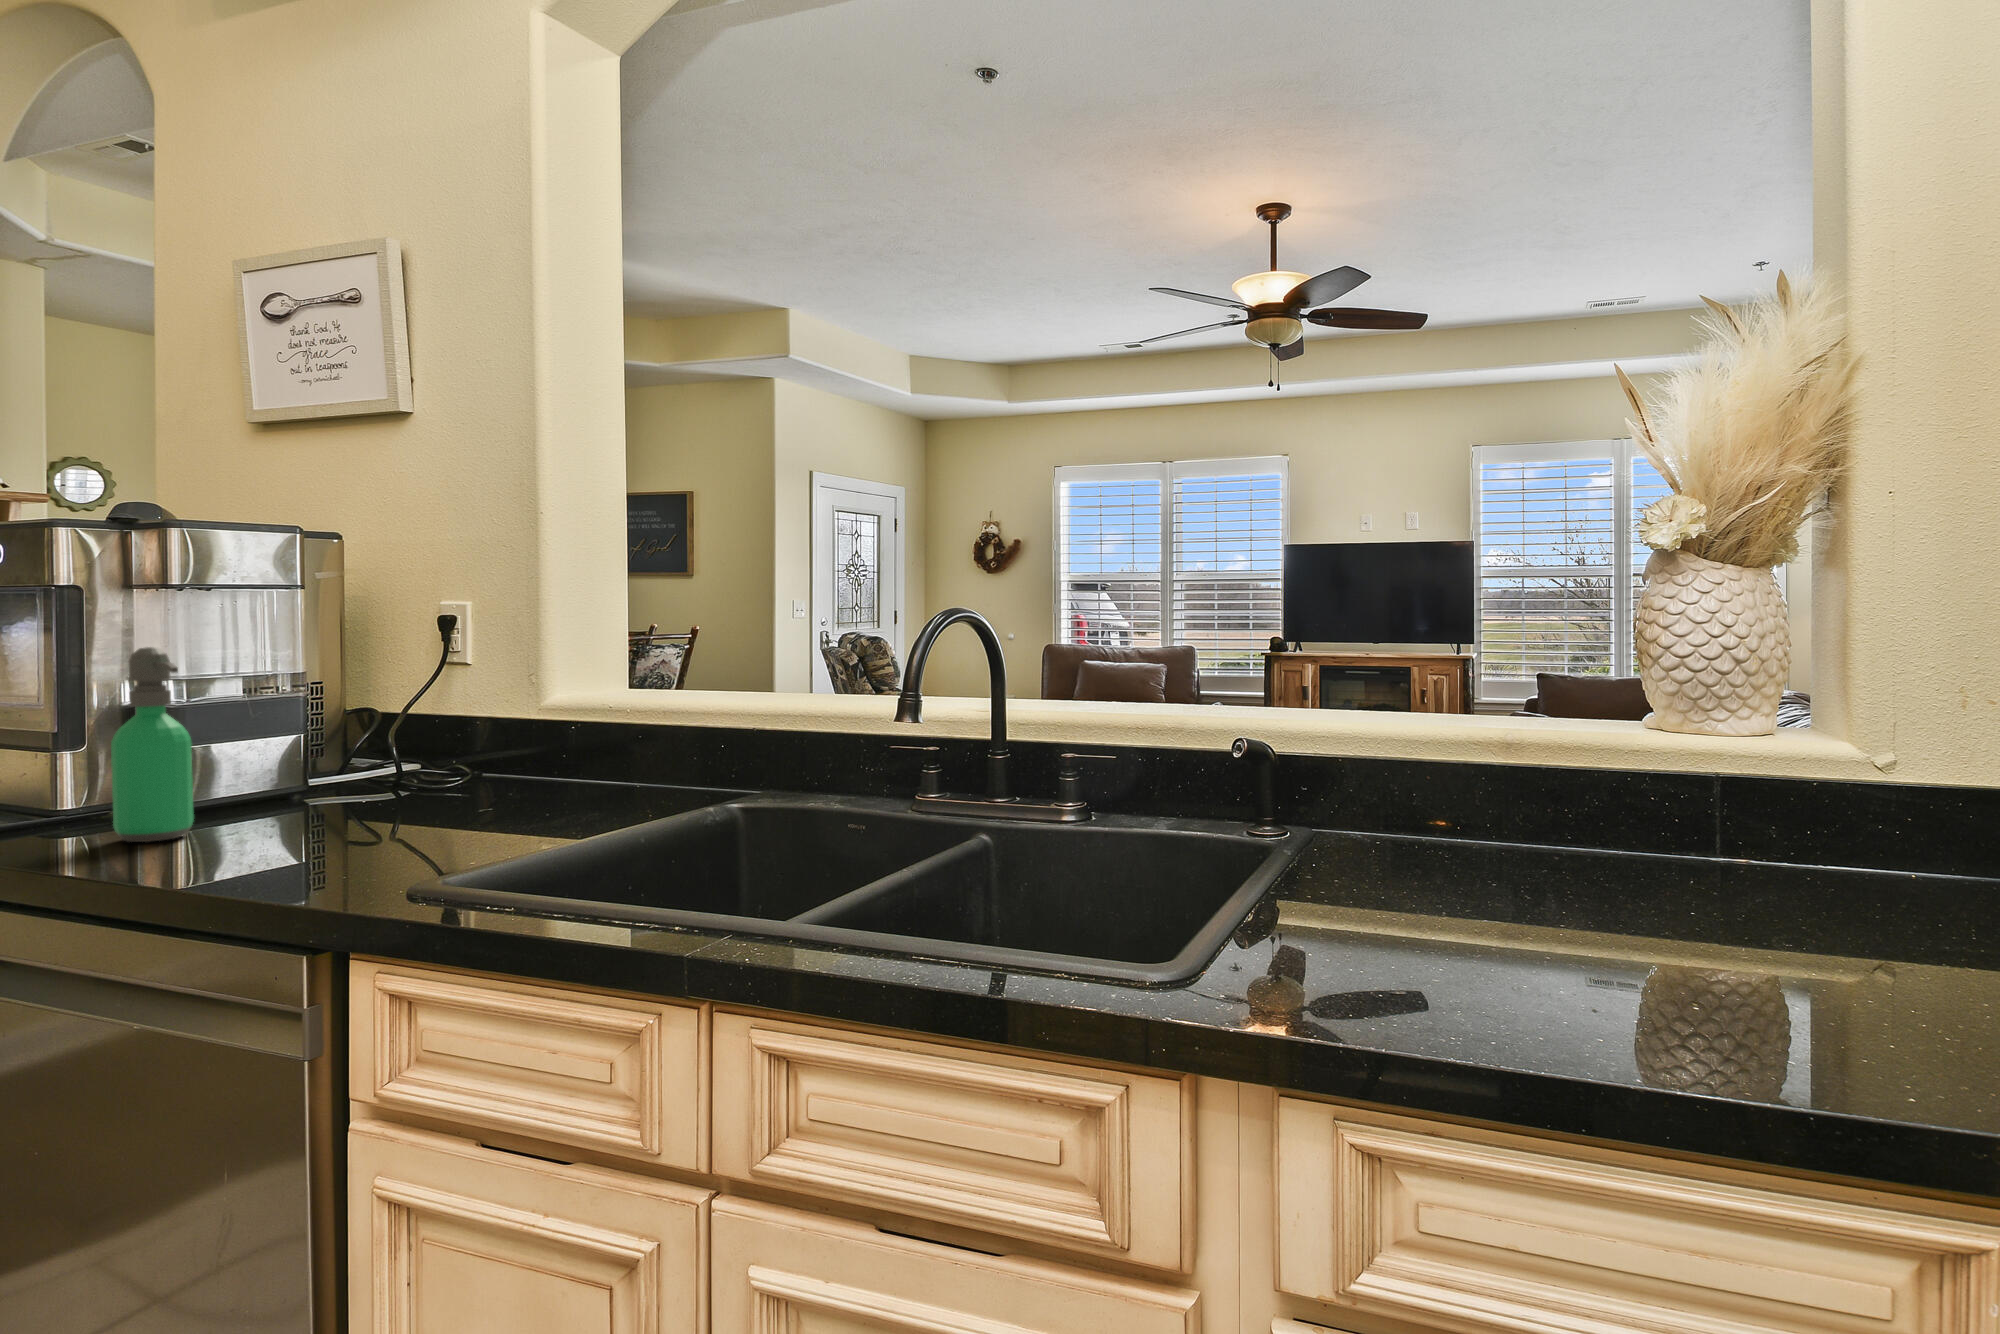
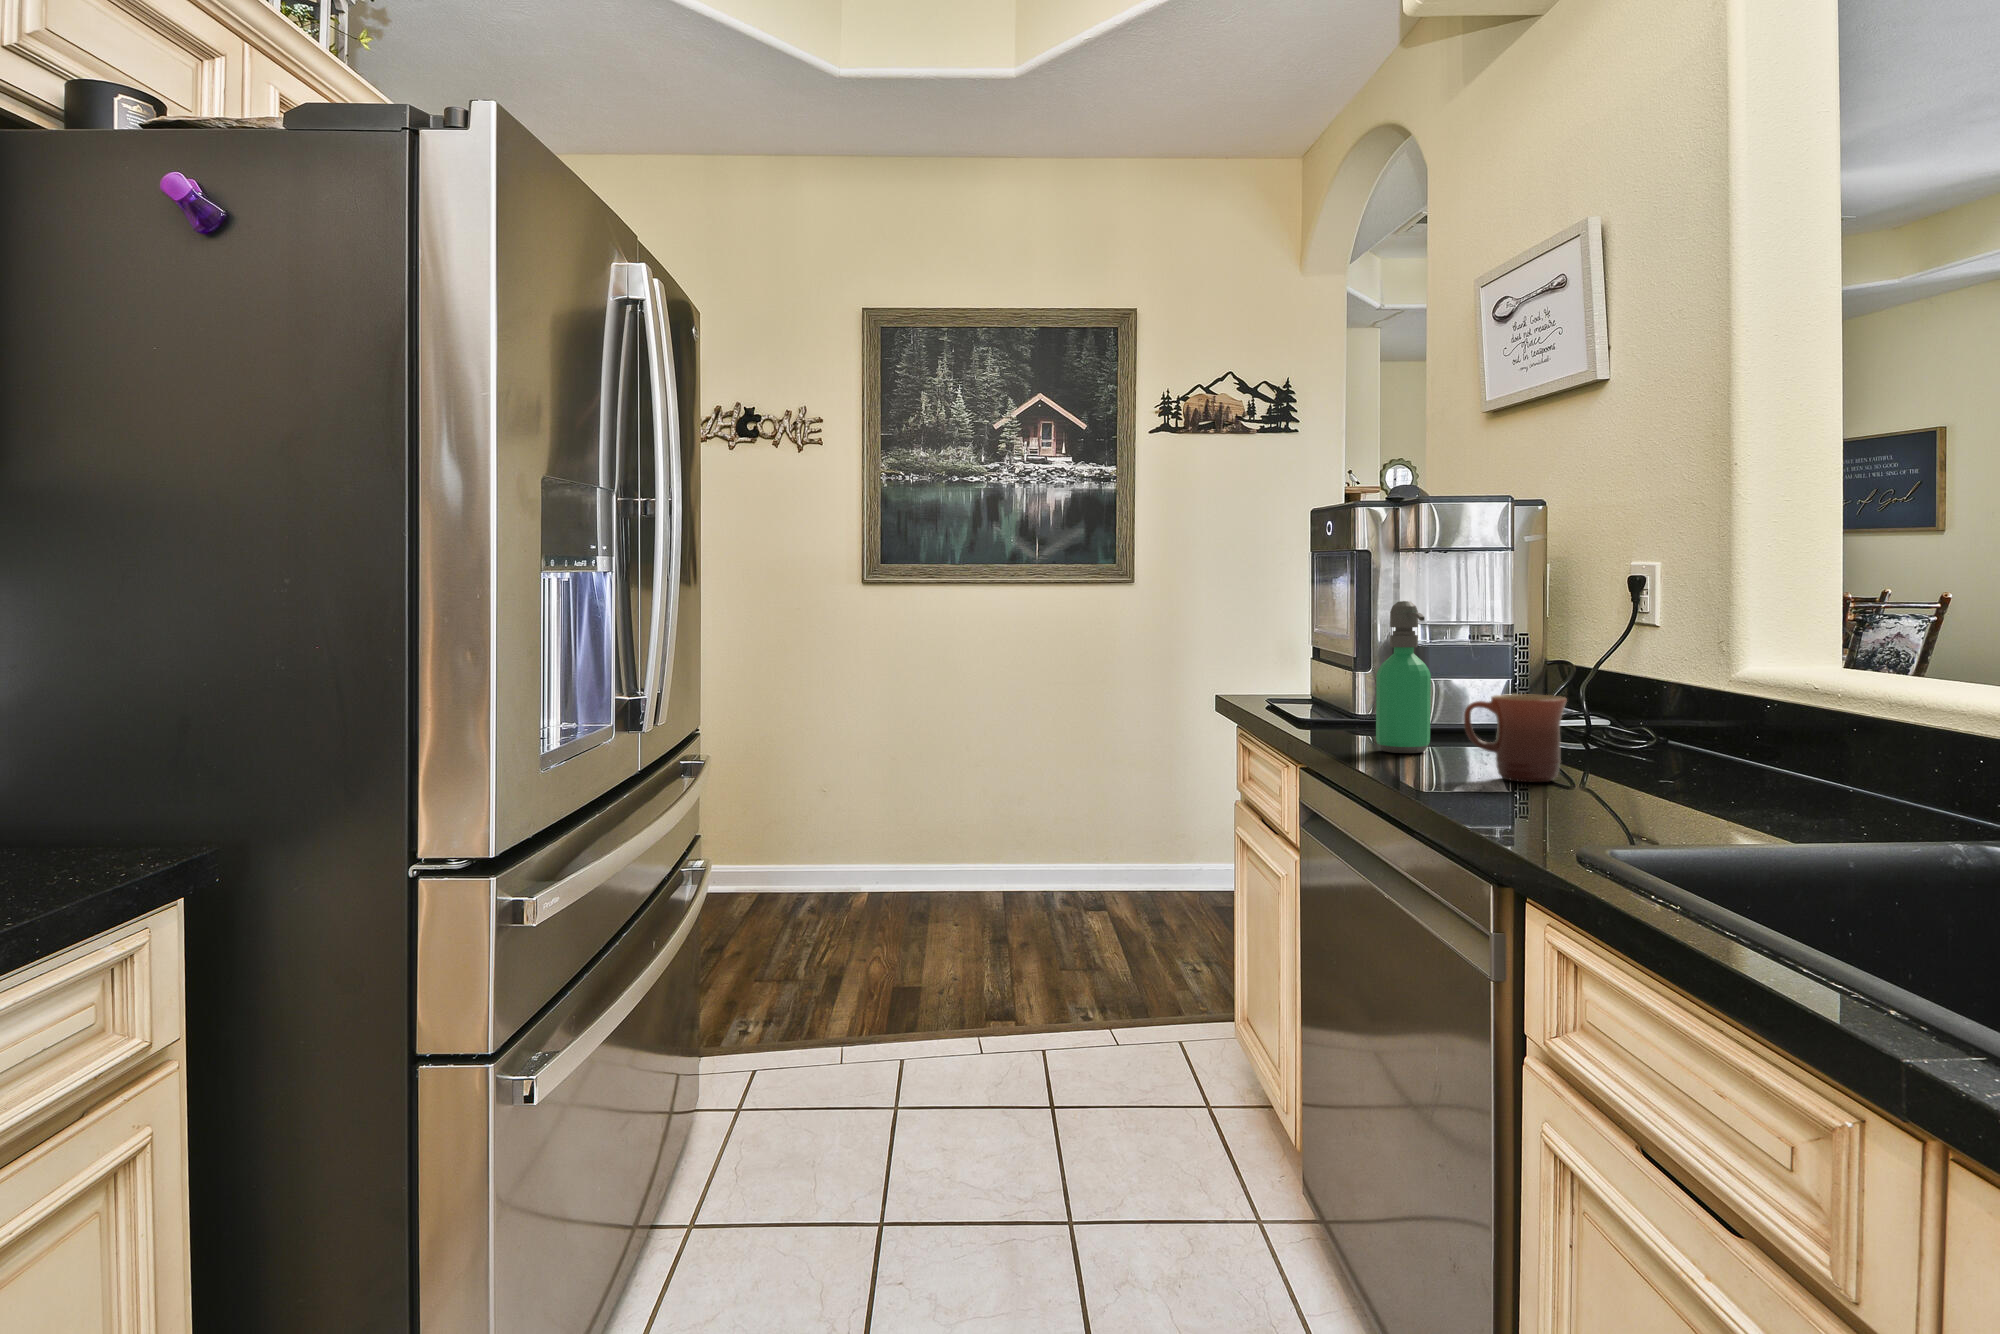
mug: none [232,759,364,866] -> present [1464,694,1567,782]

